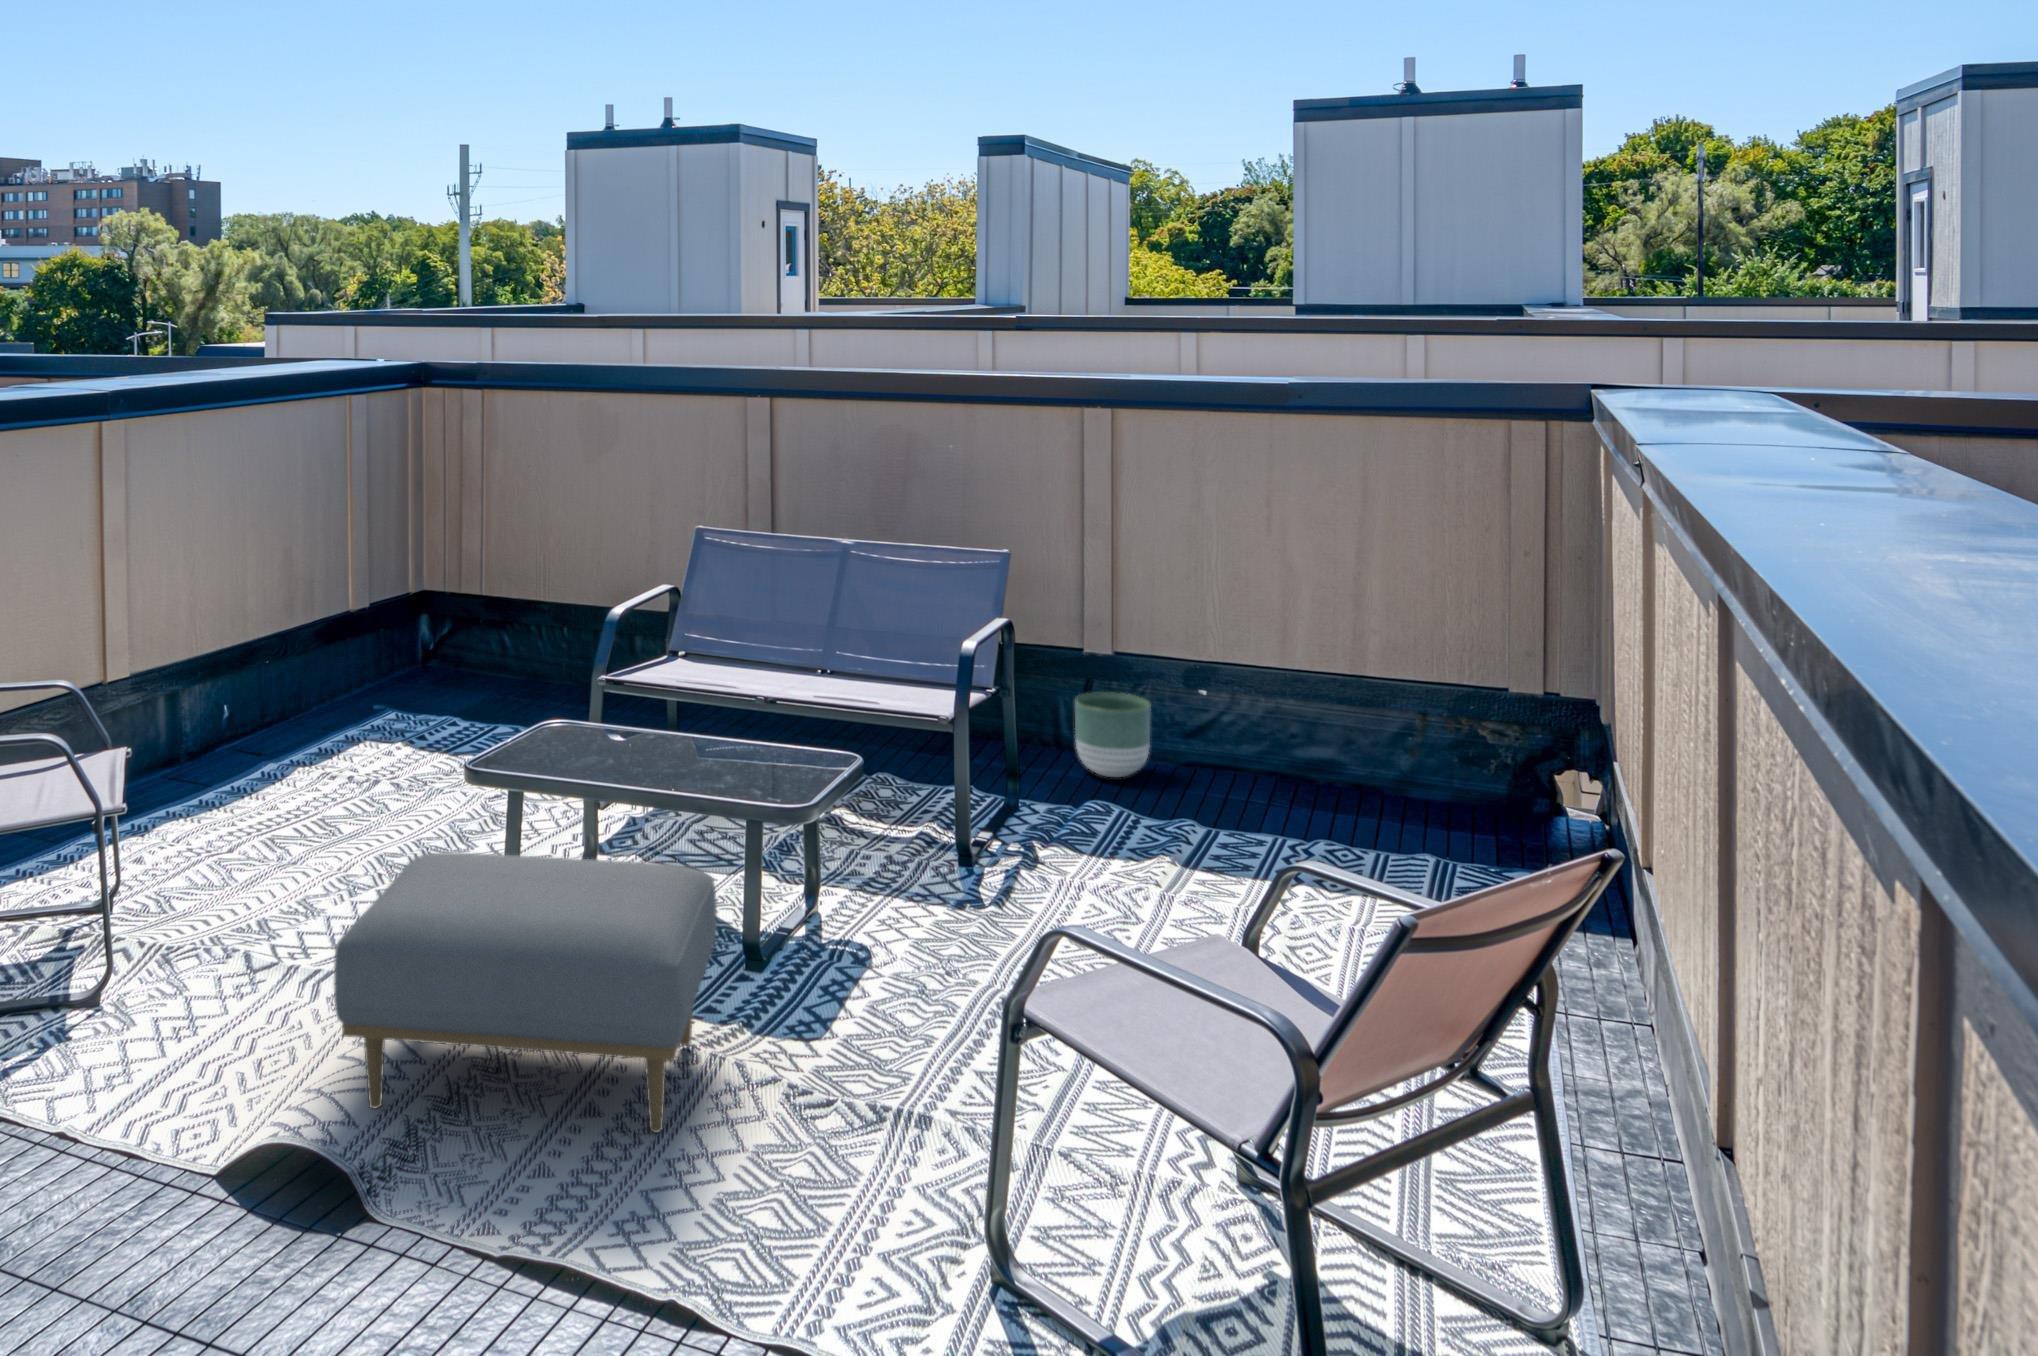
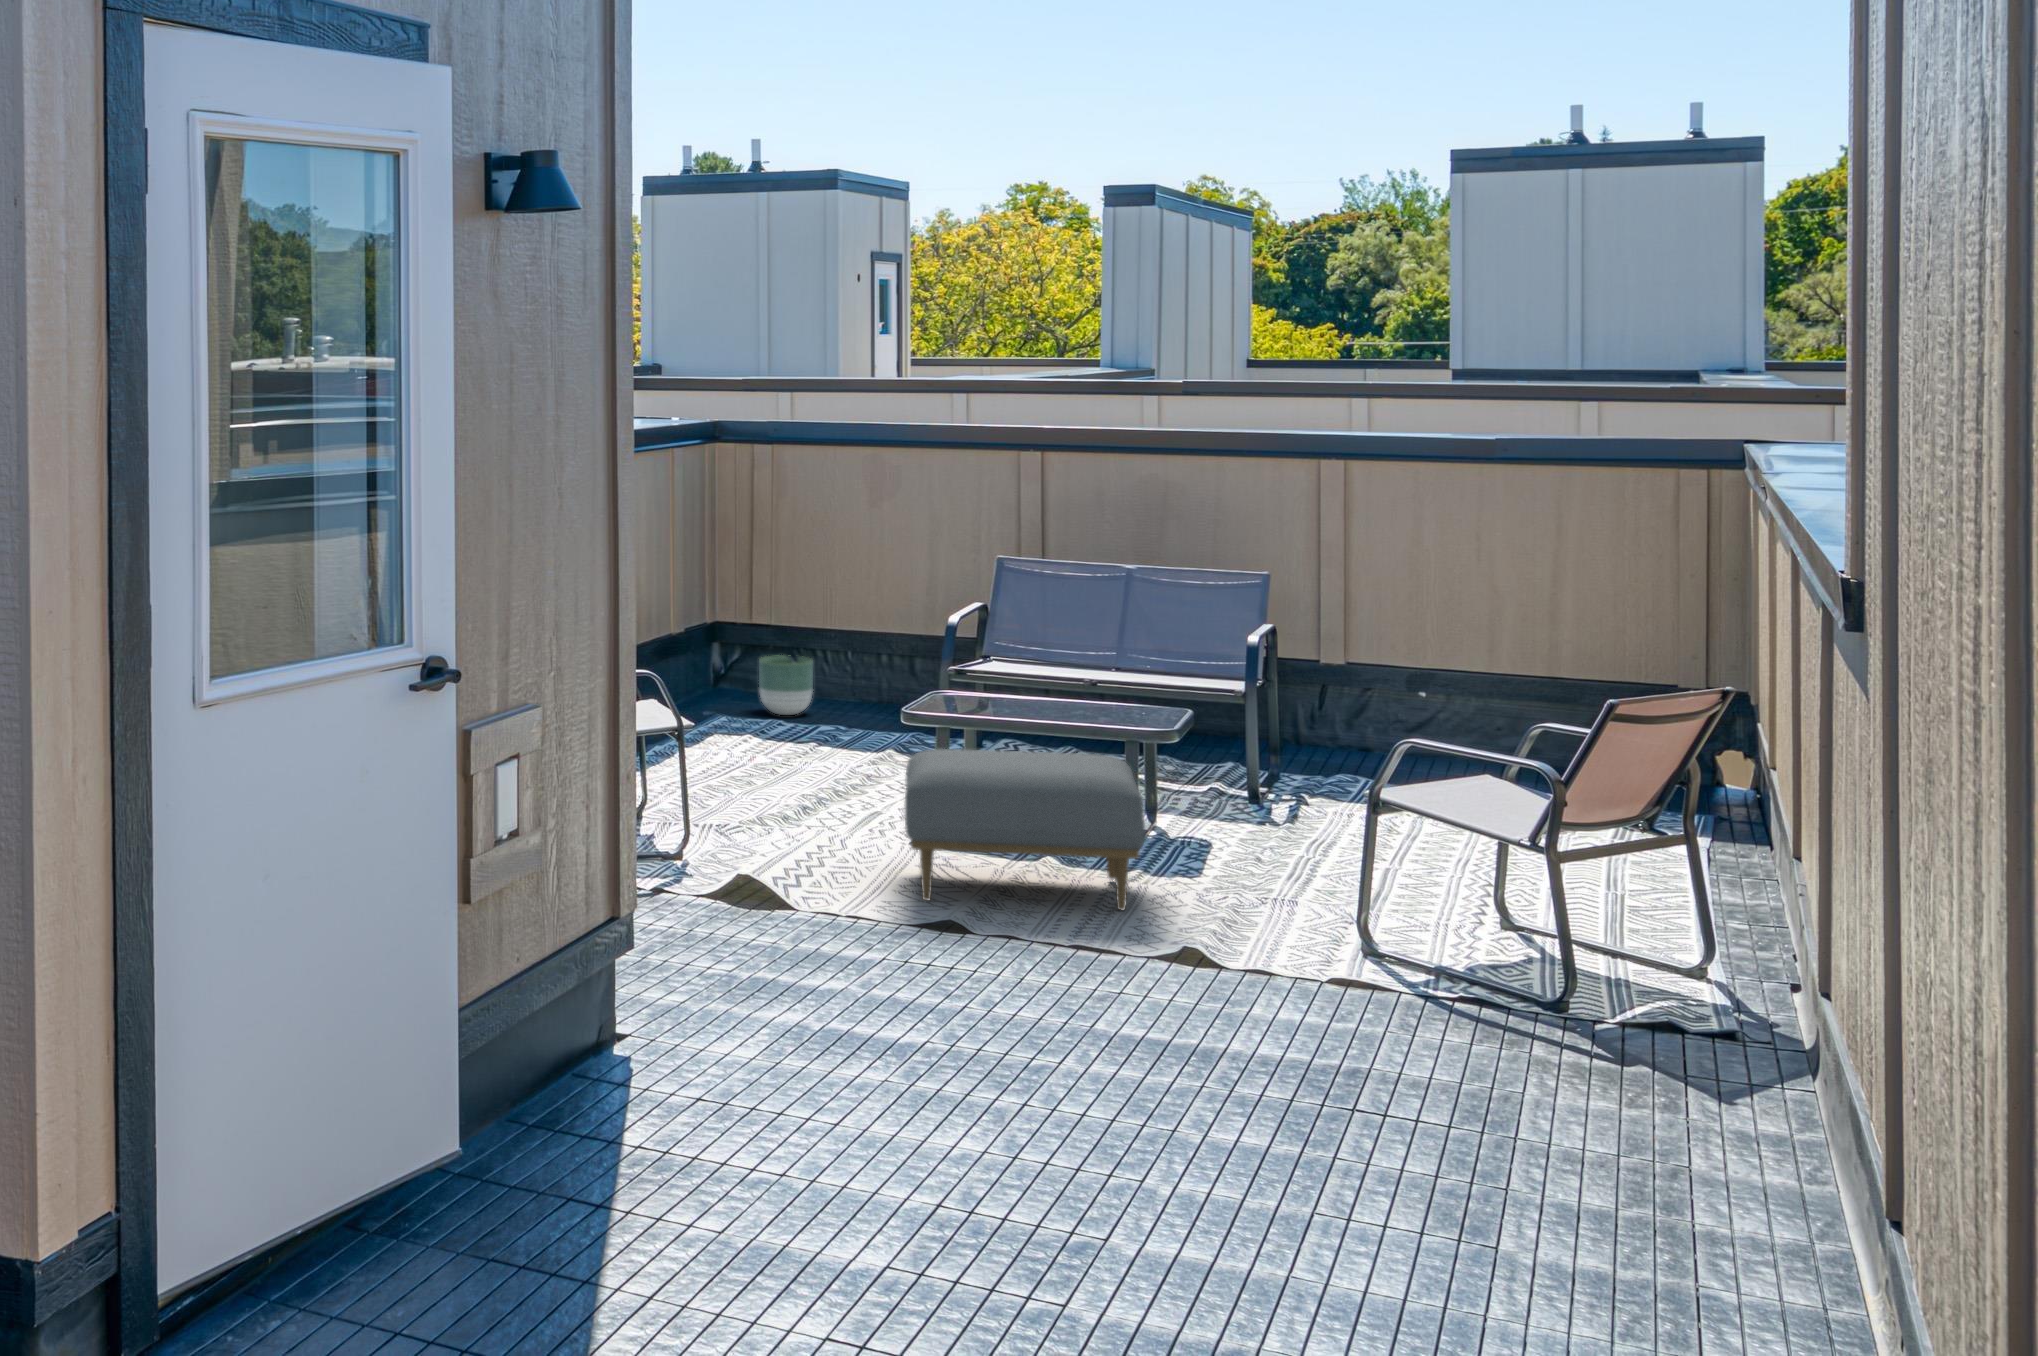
planter: present [1075,692,1151,777] -> present [759,655,813,715]

